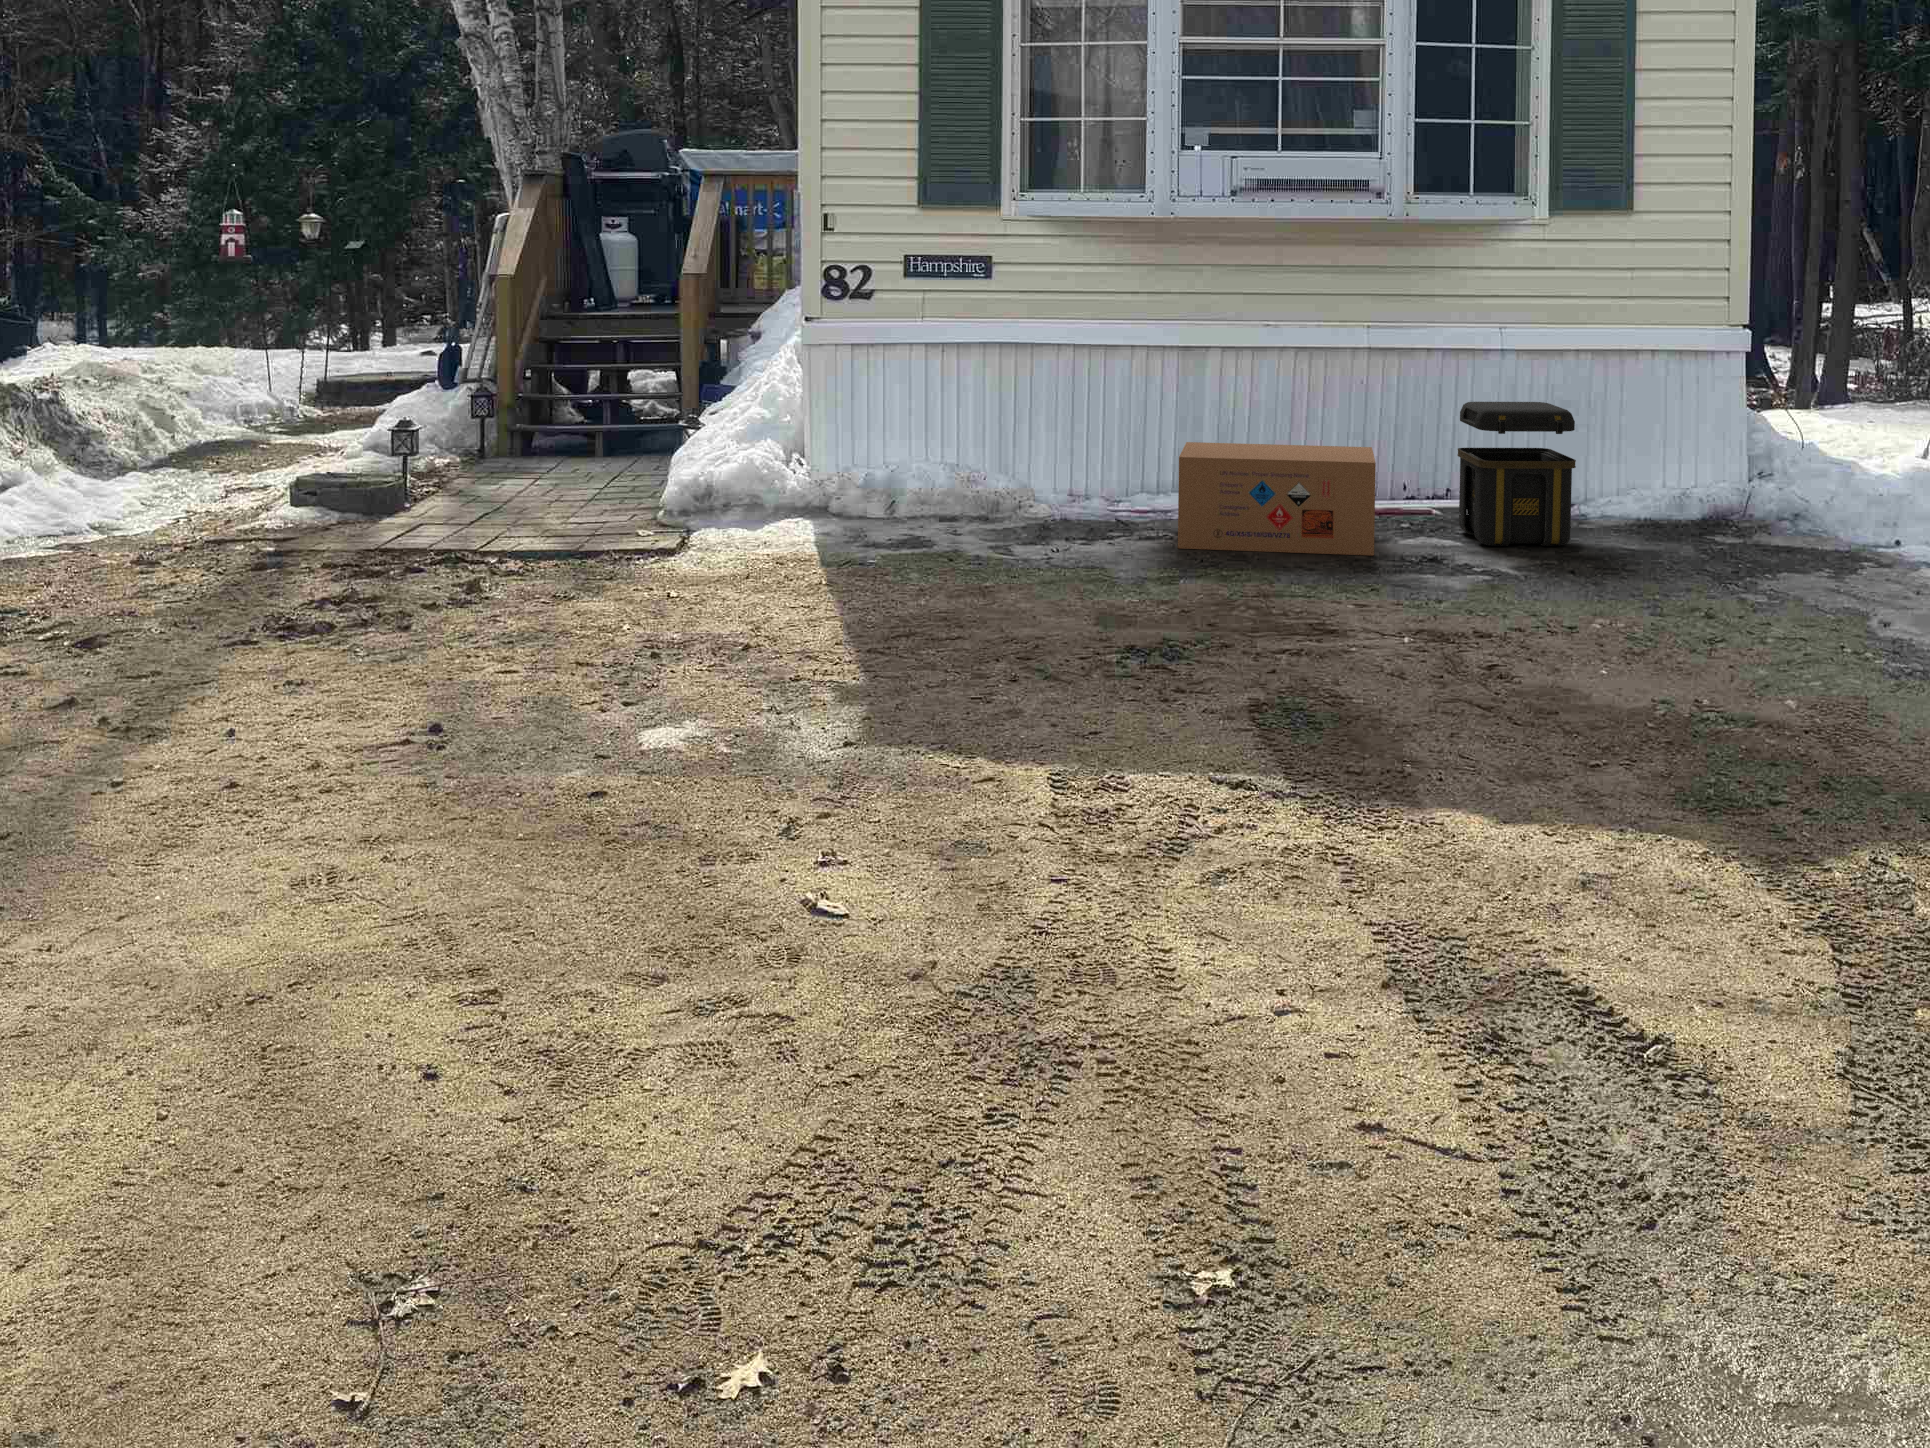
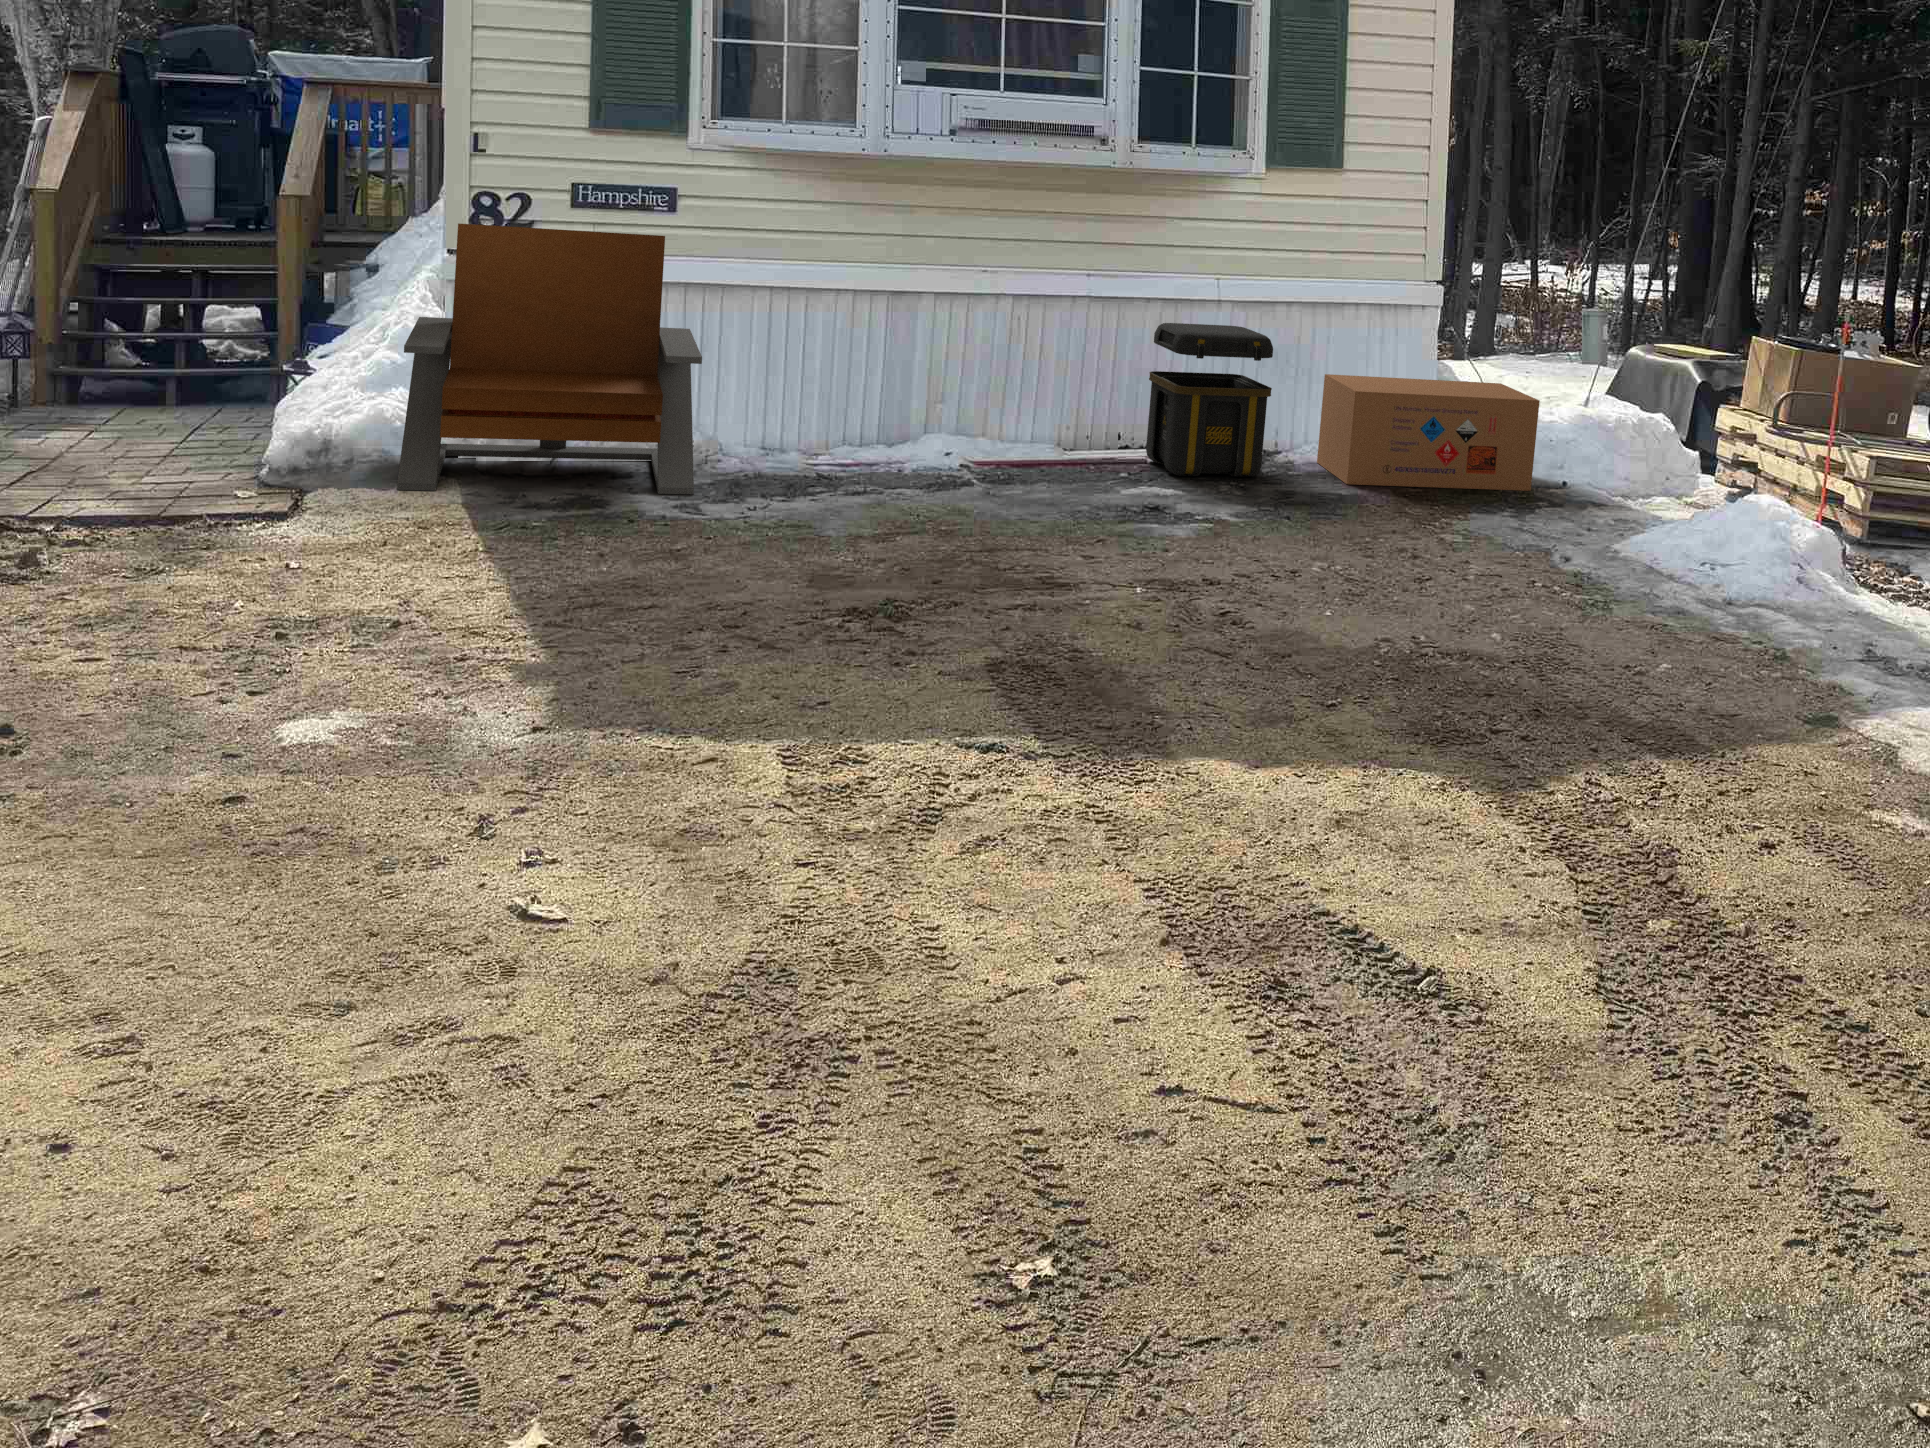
lounge chair: none [817,344,1050,567] -> present [397,224,702,494]
cardboard box: present [1178,442,1376,555] -> present [1317,374,1540,491]

